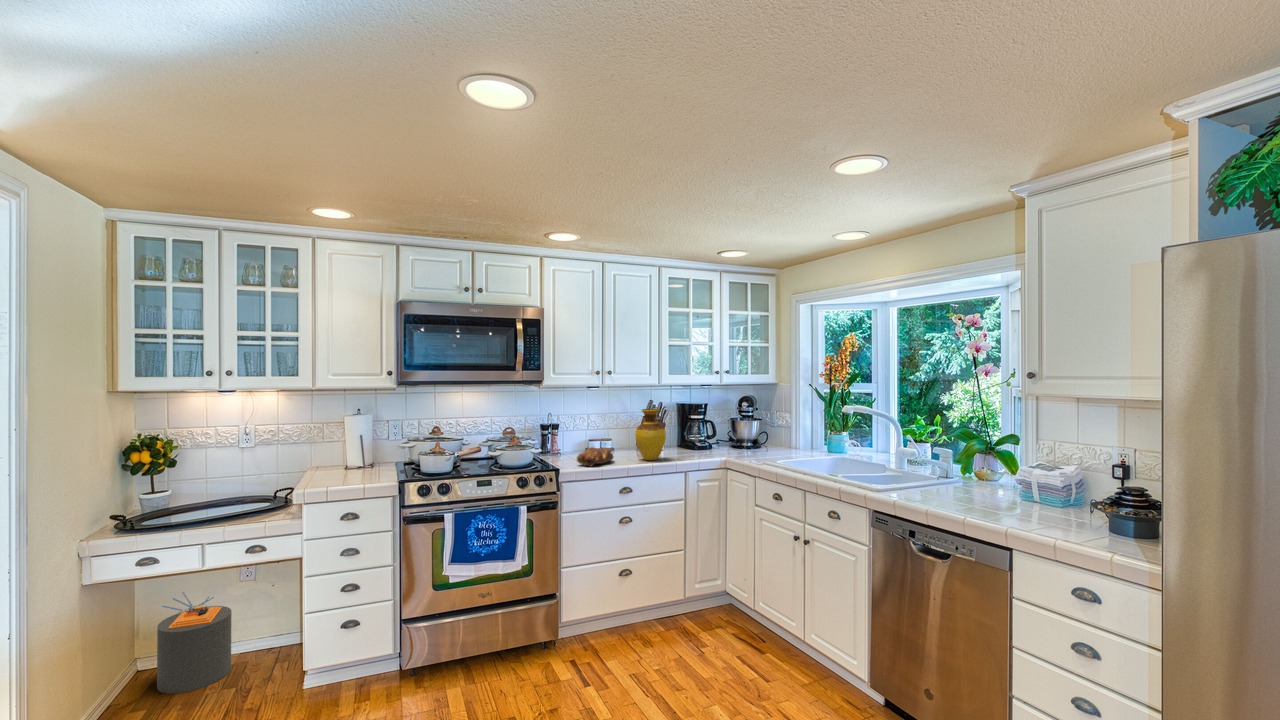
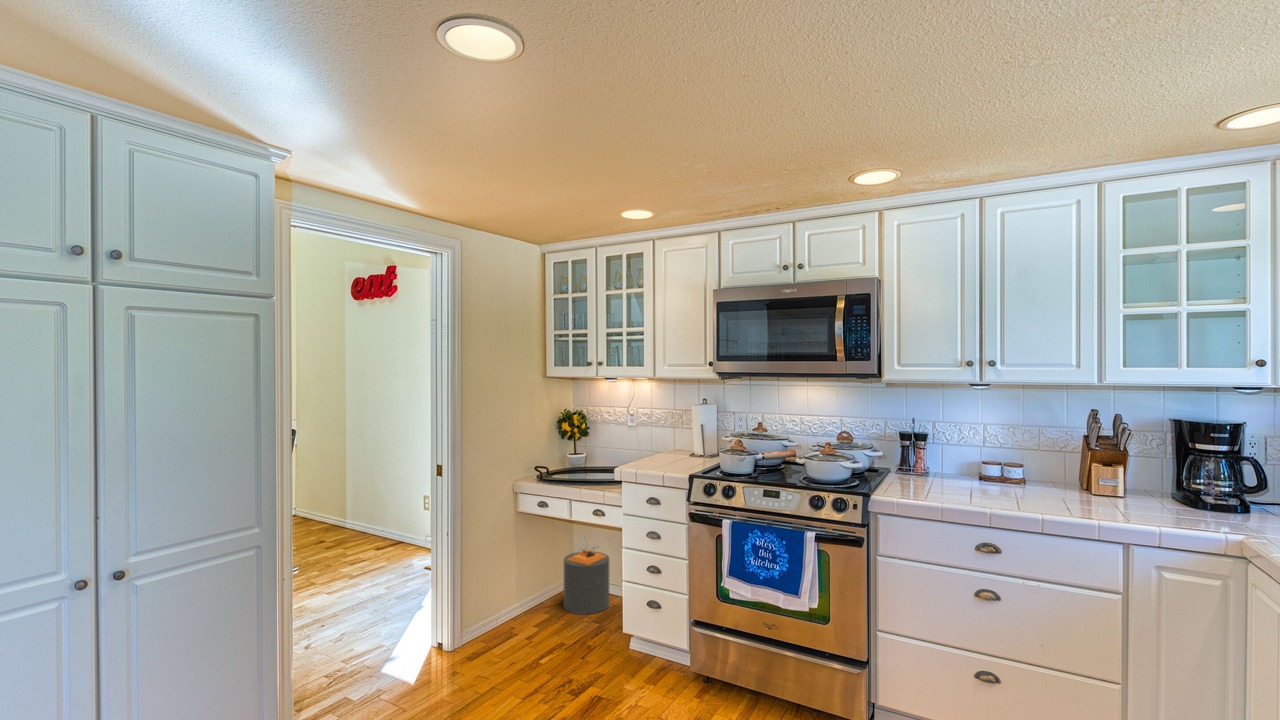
vase: present [635,409,666,460] -> none [1023,423,1087,510]
bread loaf: present [577,447,613,467] -> none [909,472,982,499]

